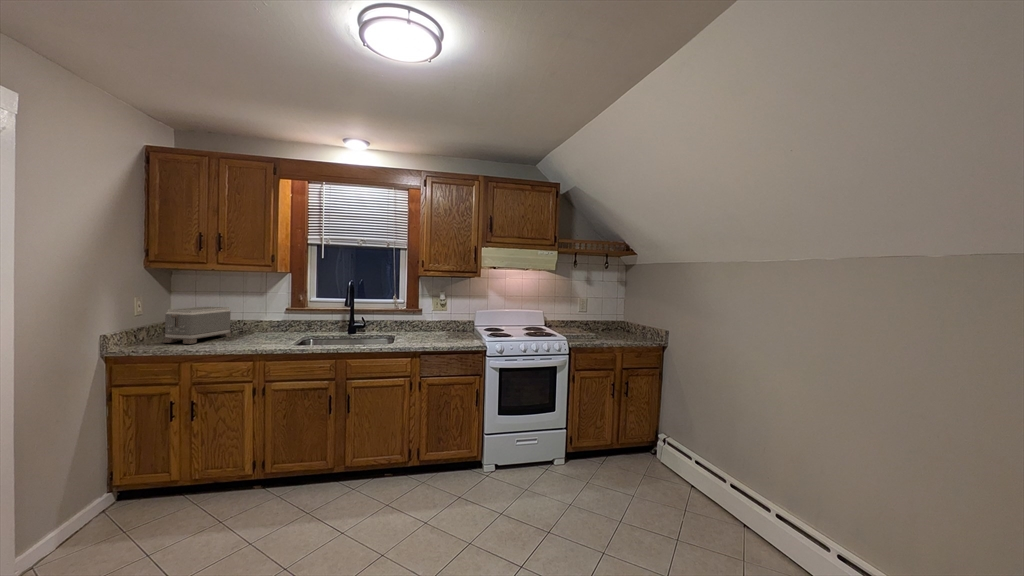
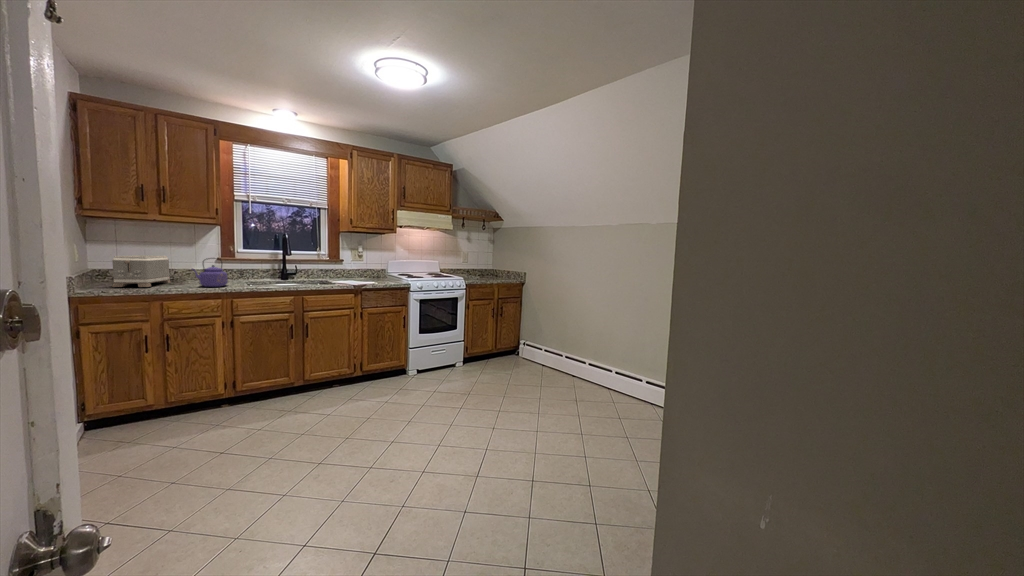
kettle: none [227,311,270,346] -> present [192,258,228,287]

